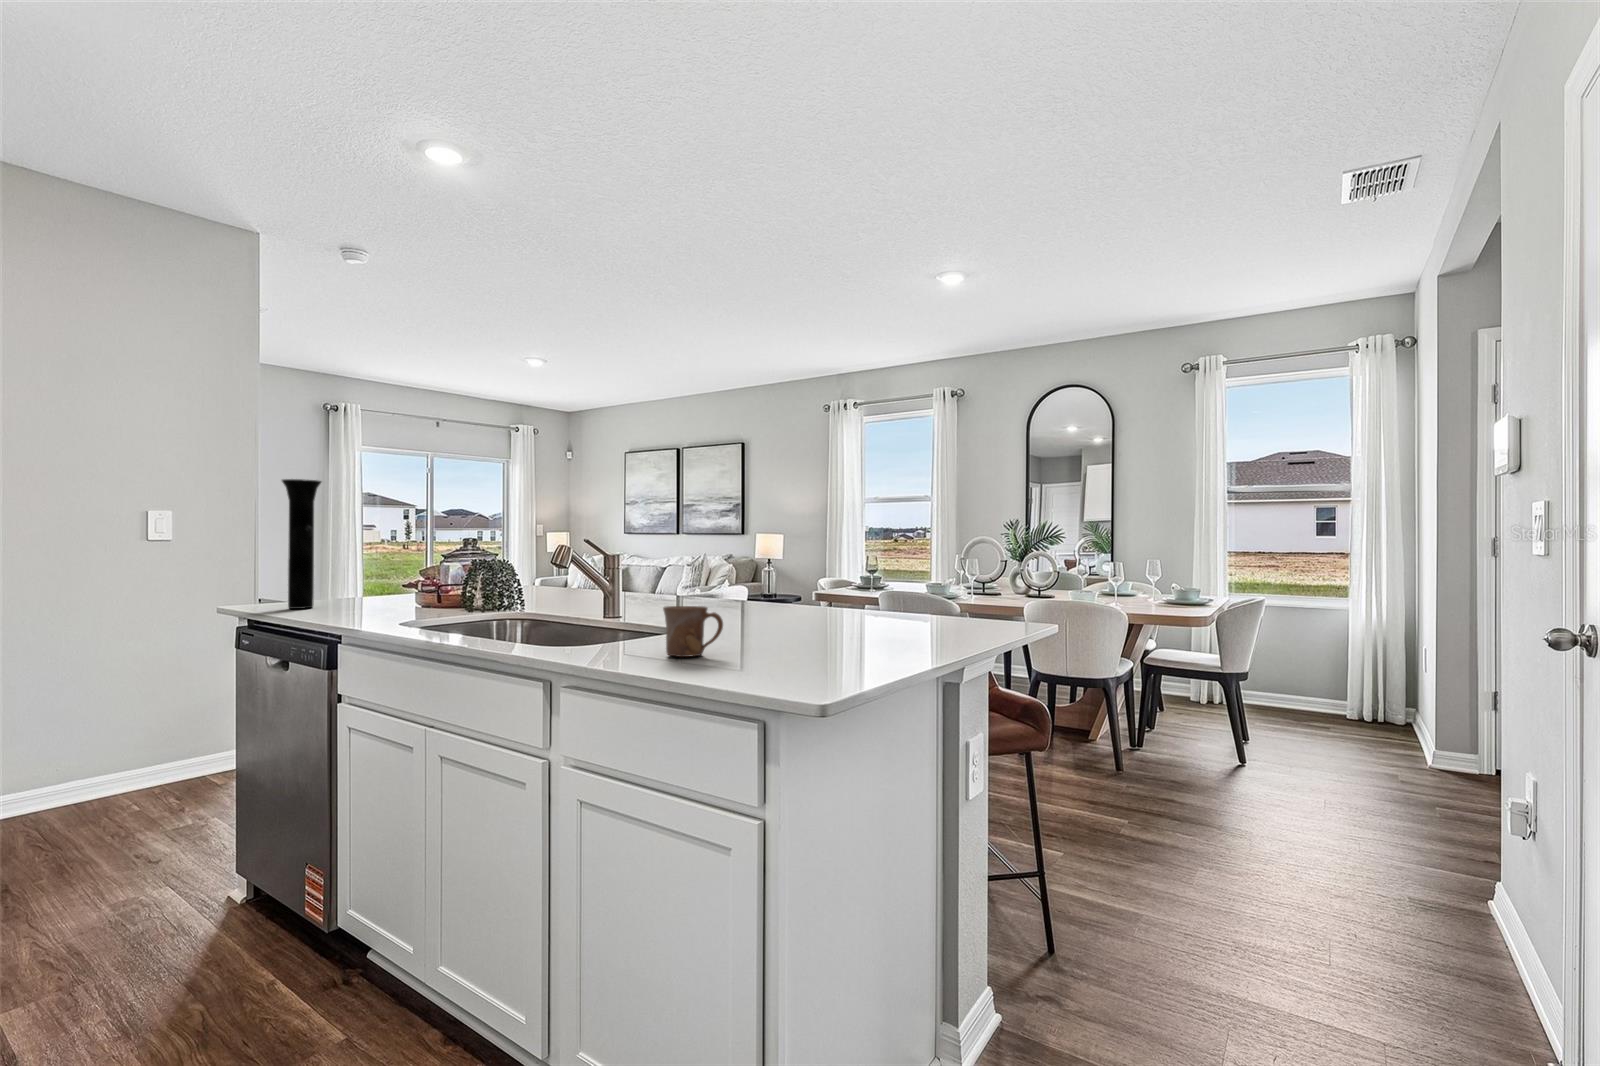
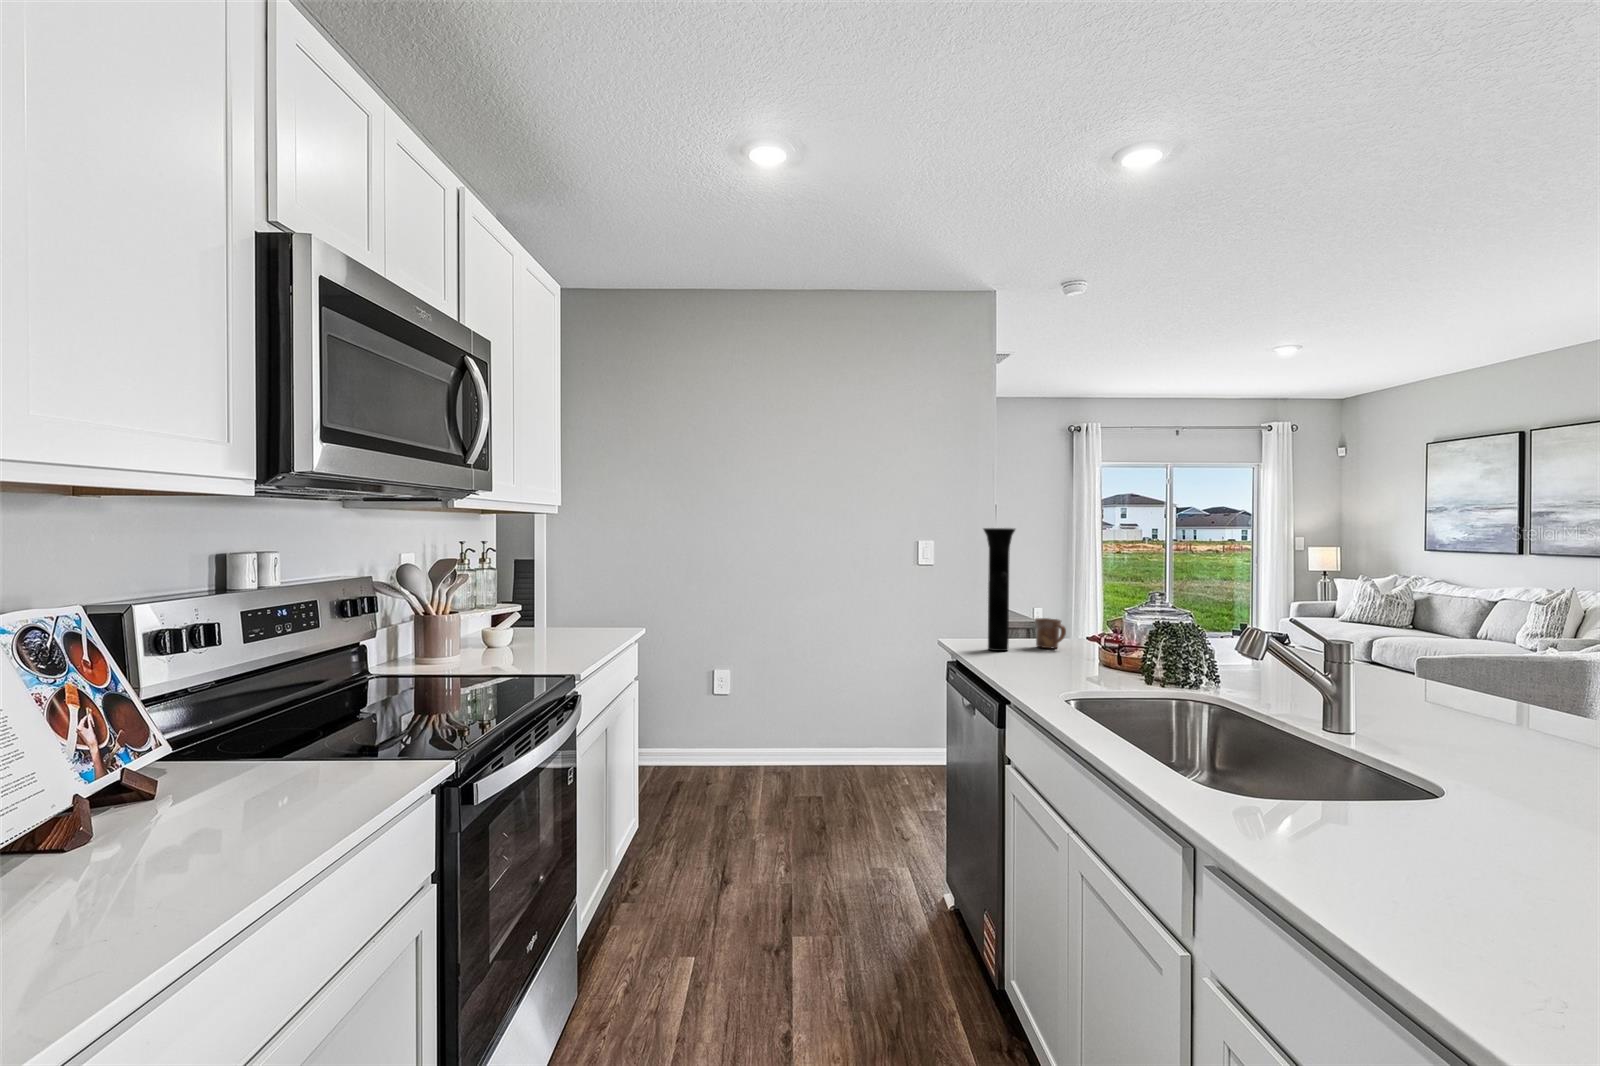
mug: present [663,606,723,657] -> present [1035,618,1066,648]

